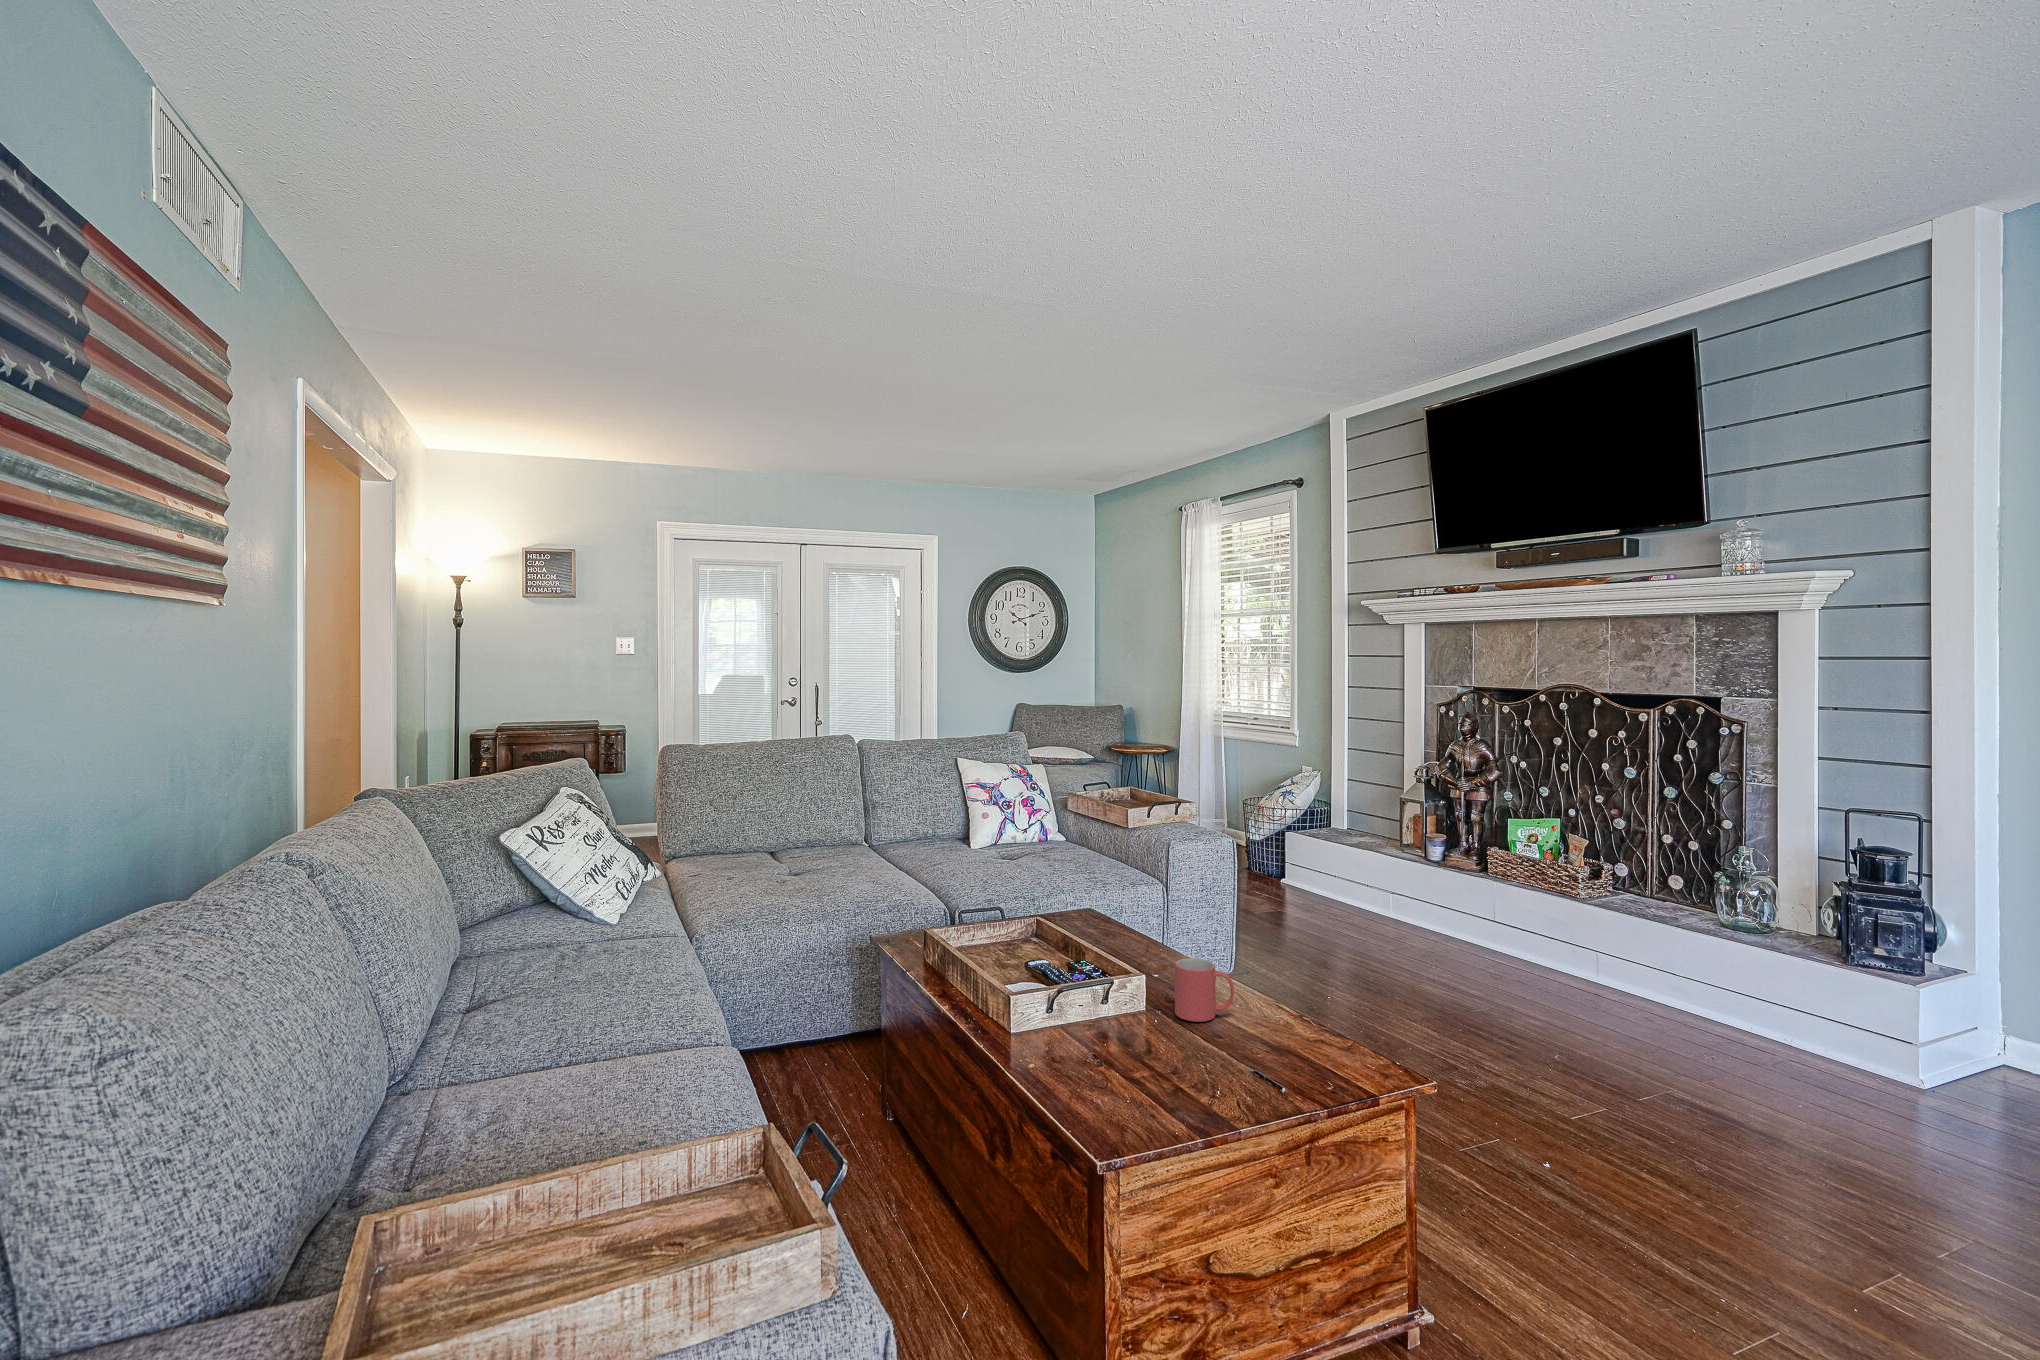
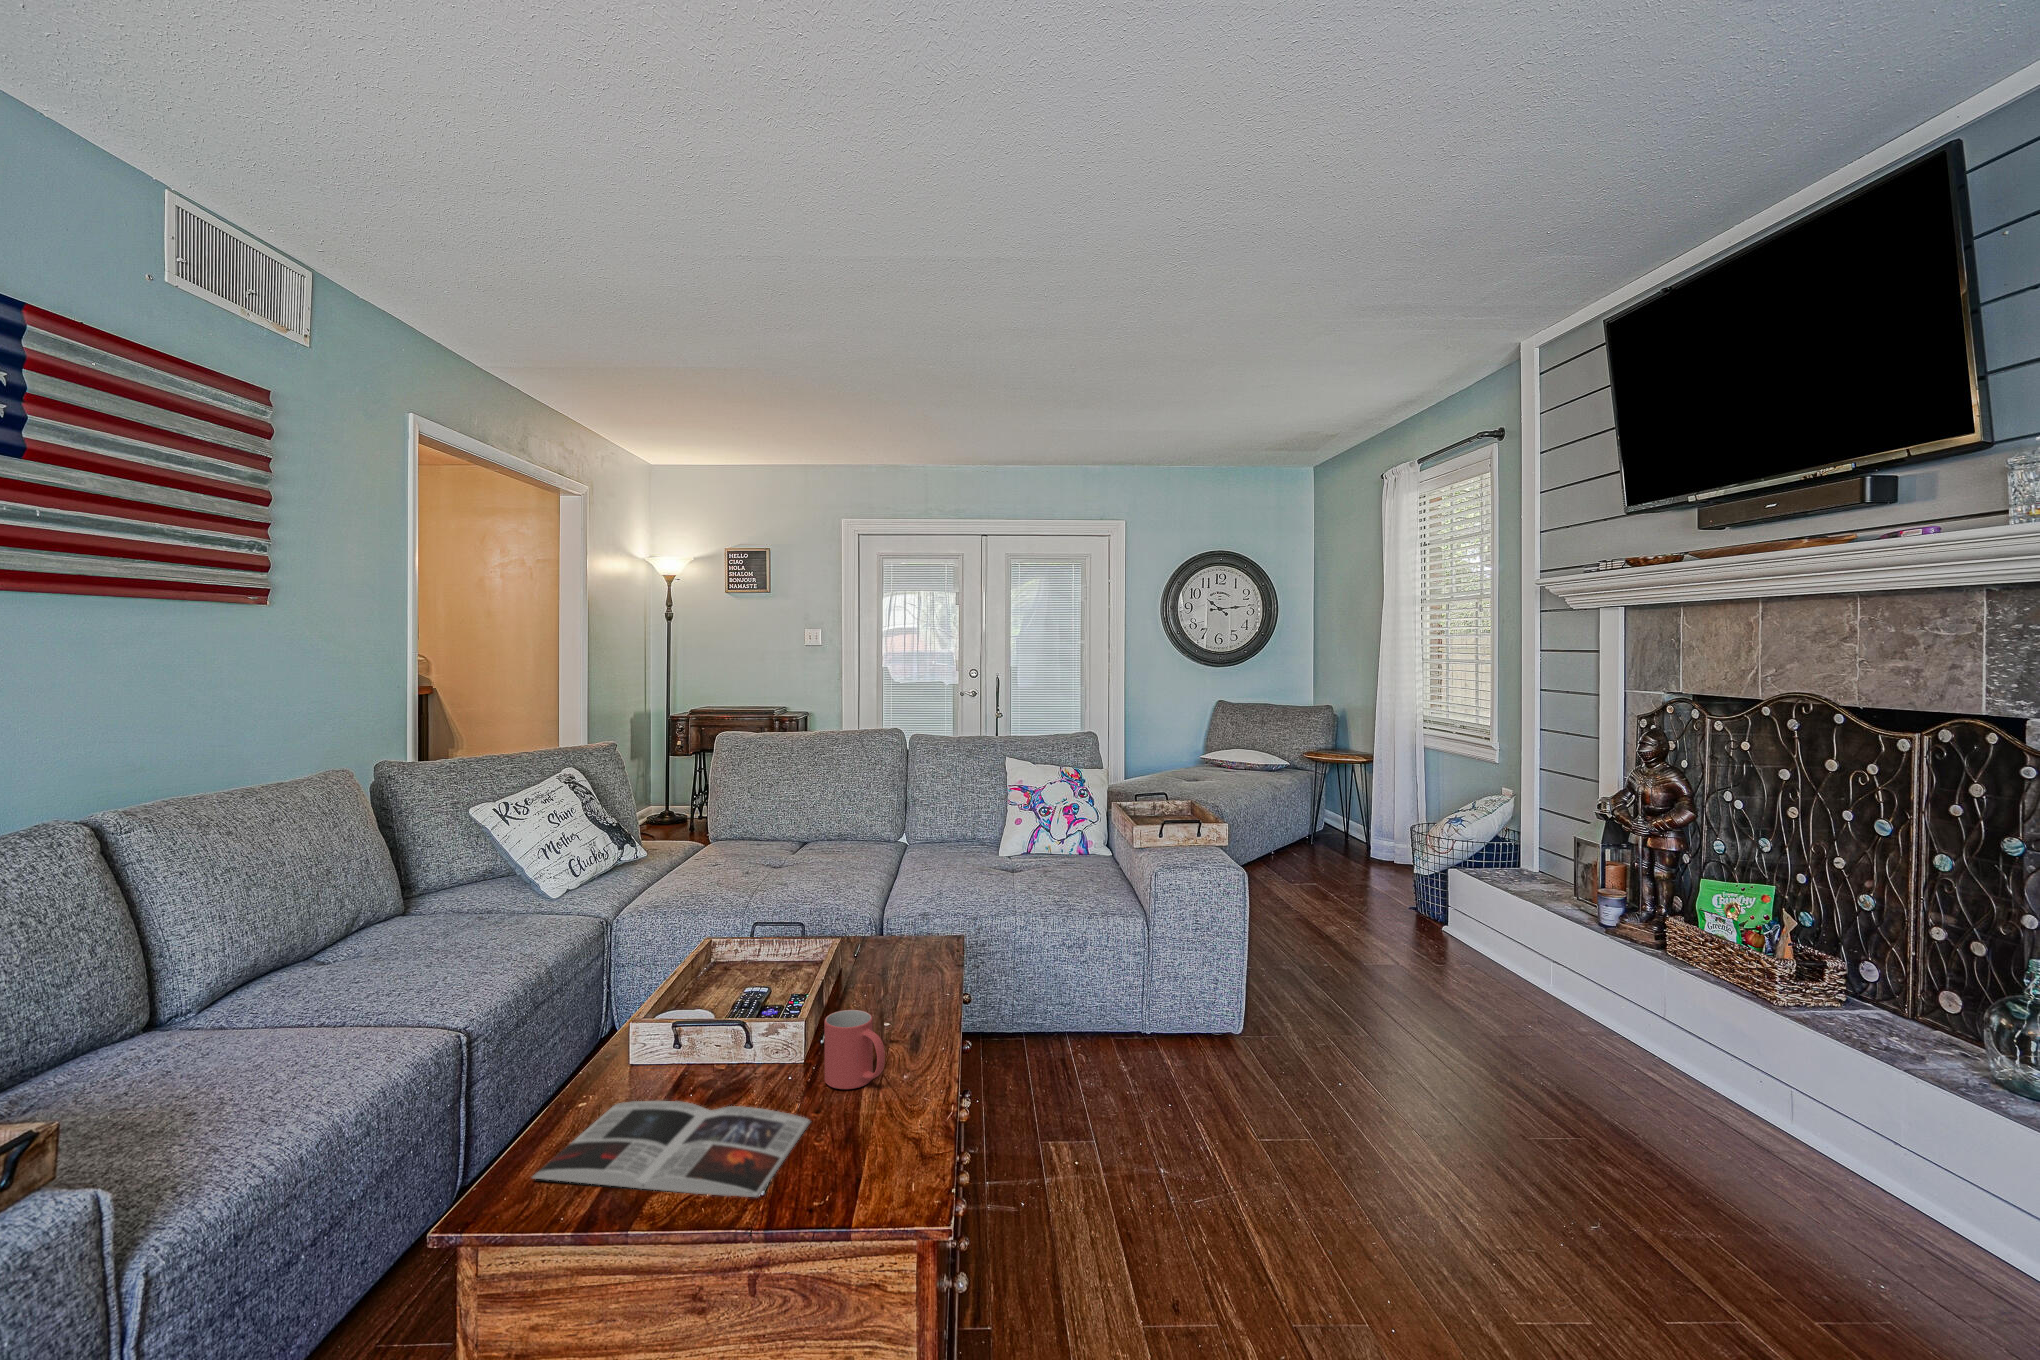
magazine: none [1053,1042,1278,1118] -> present [533,1101,810,1197]

